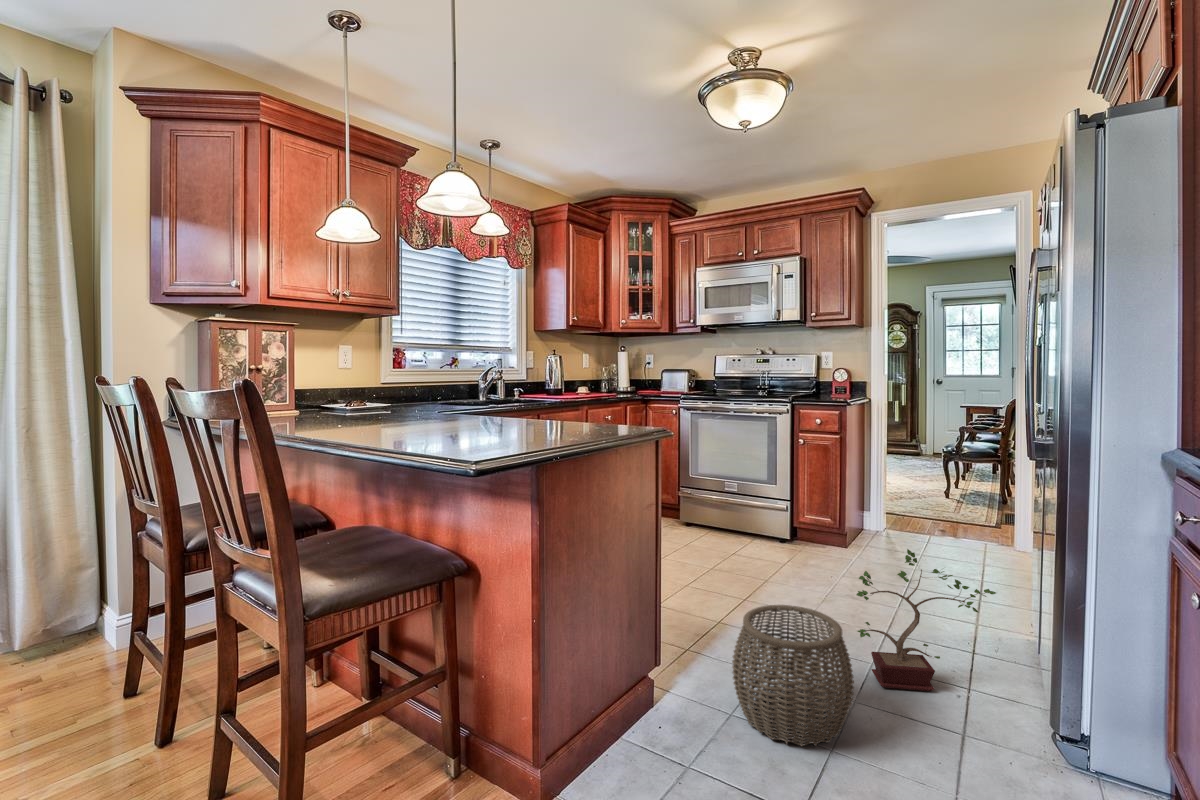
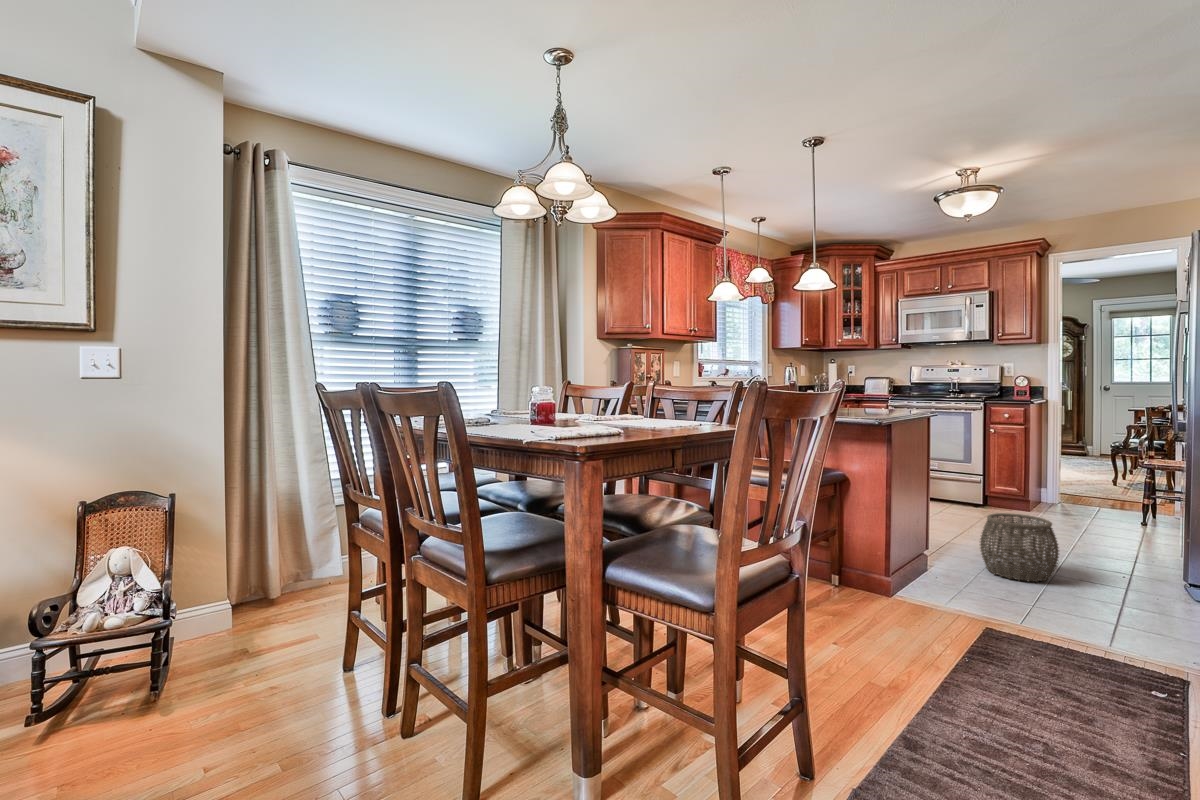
potted plant: present [856,549,996,691] -> none [1055,485,1154,570]

